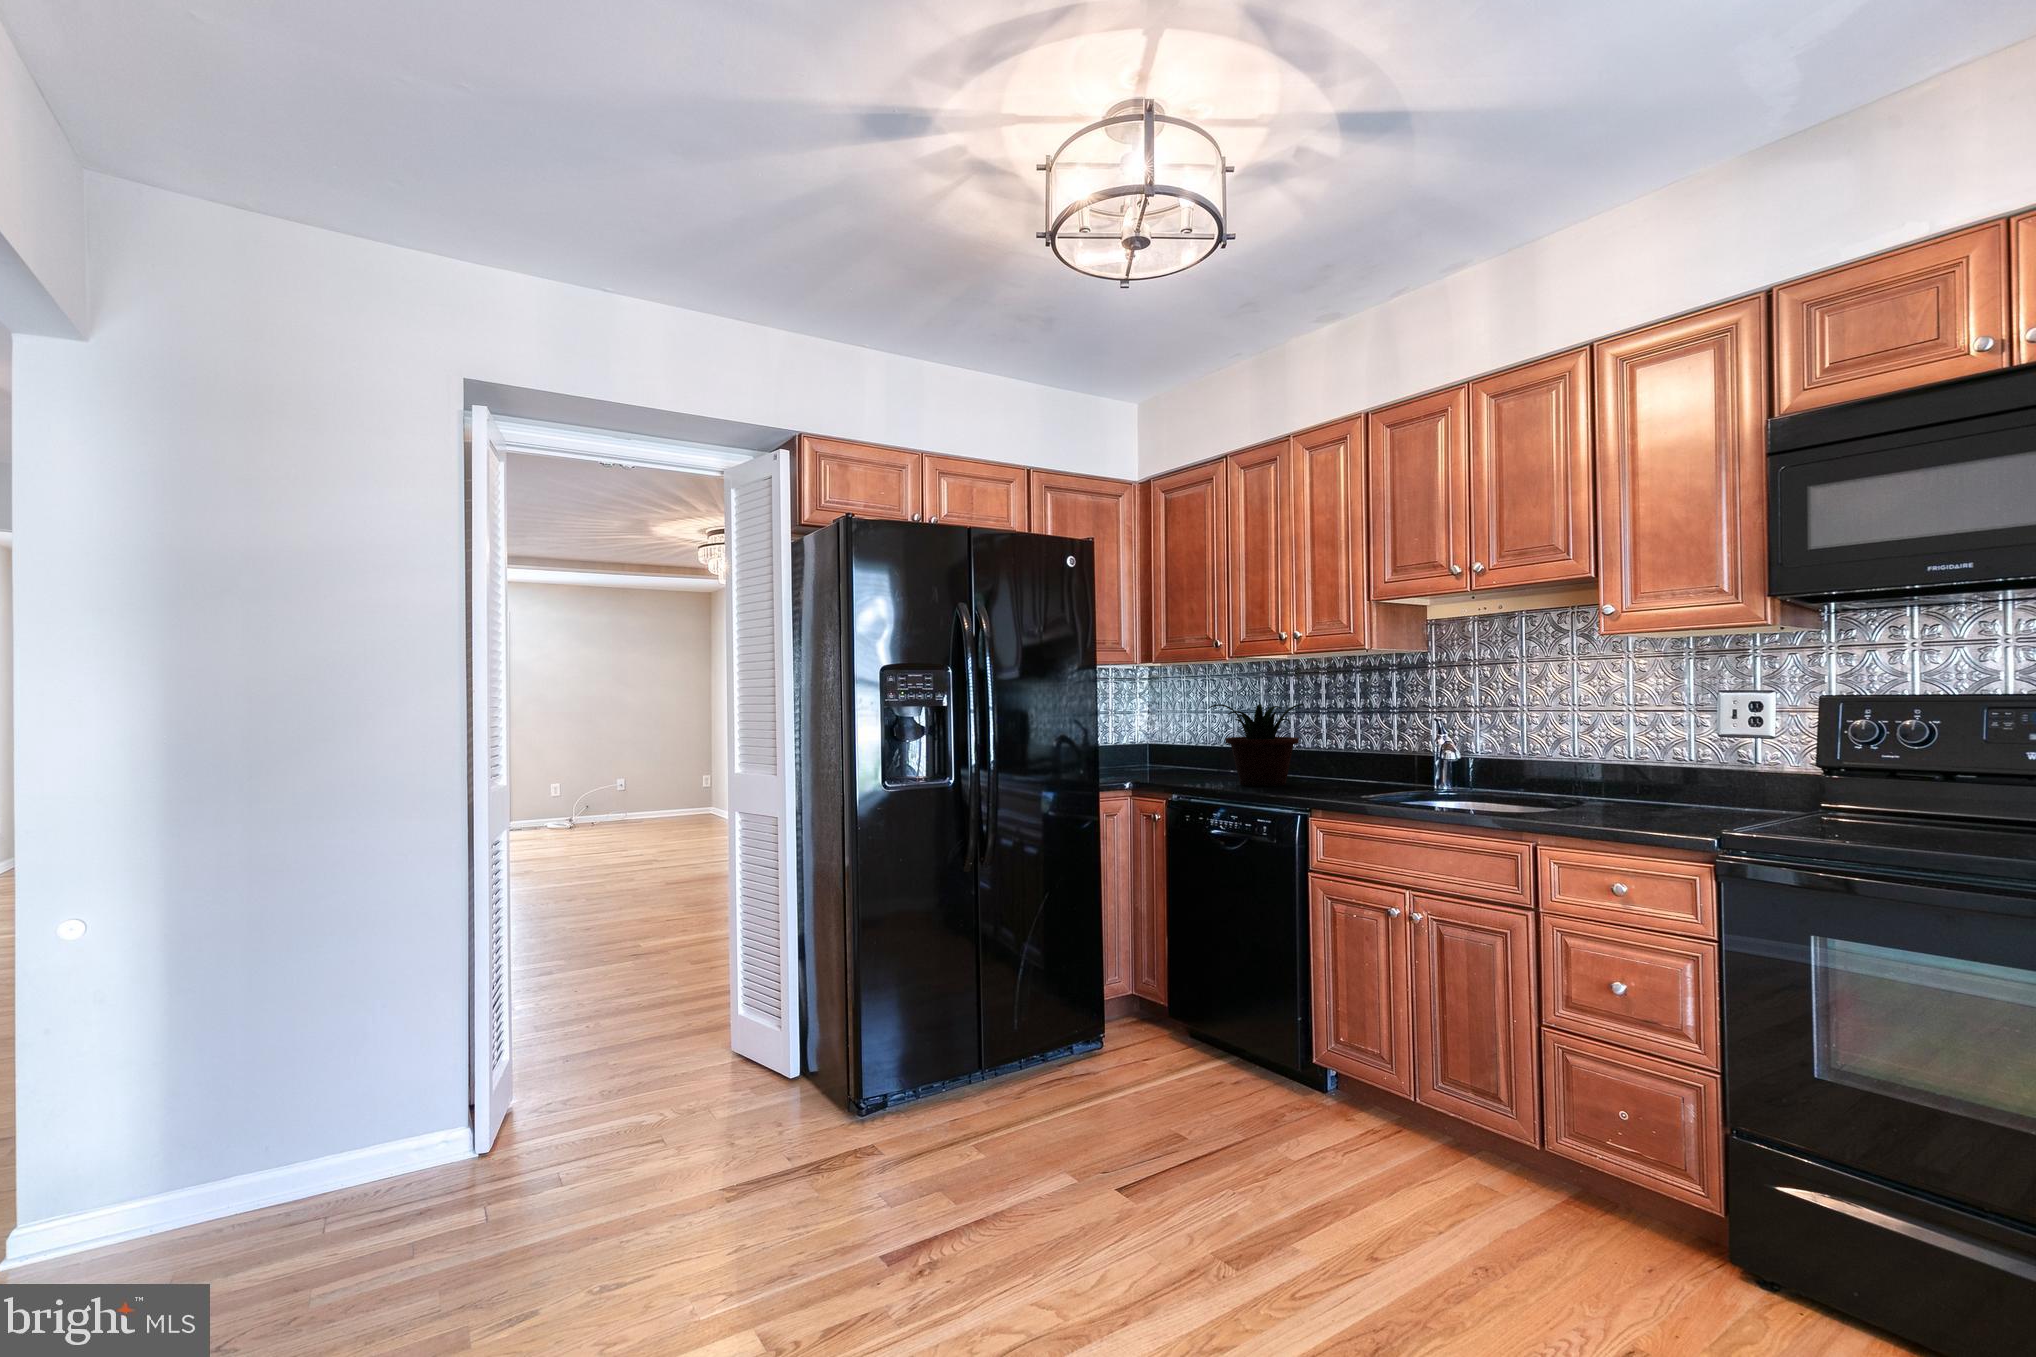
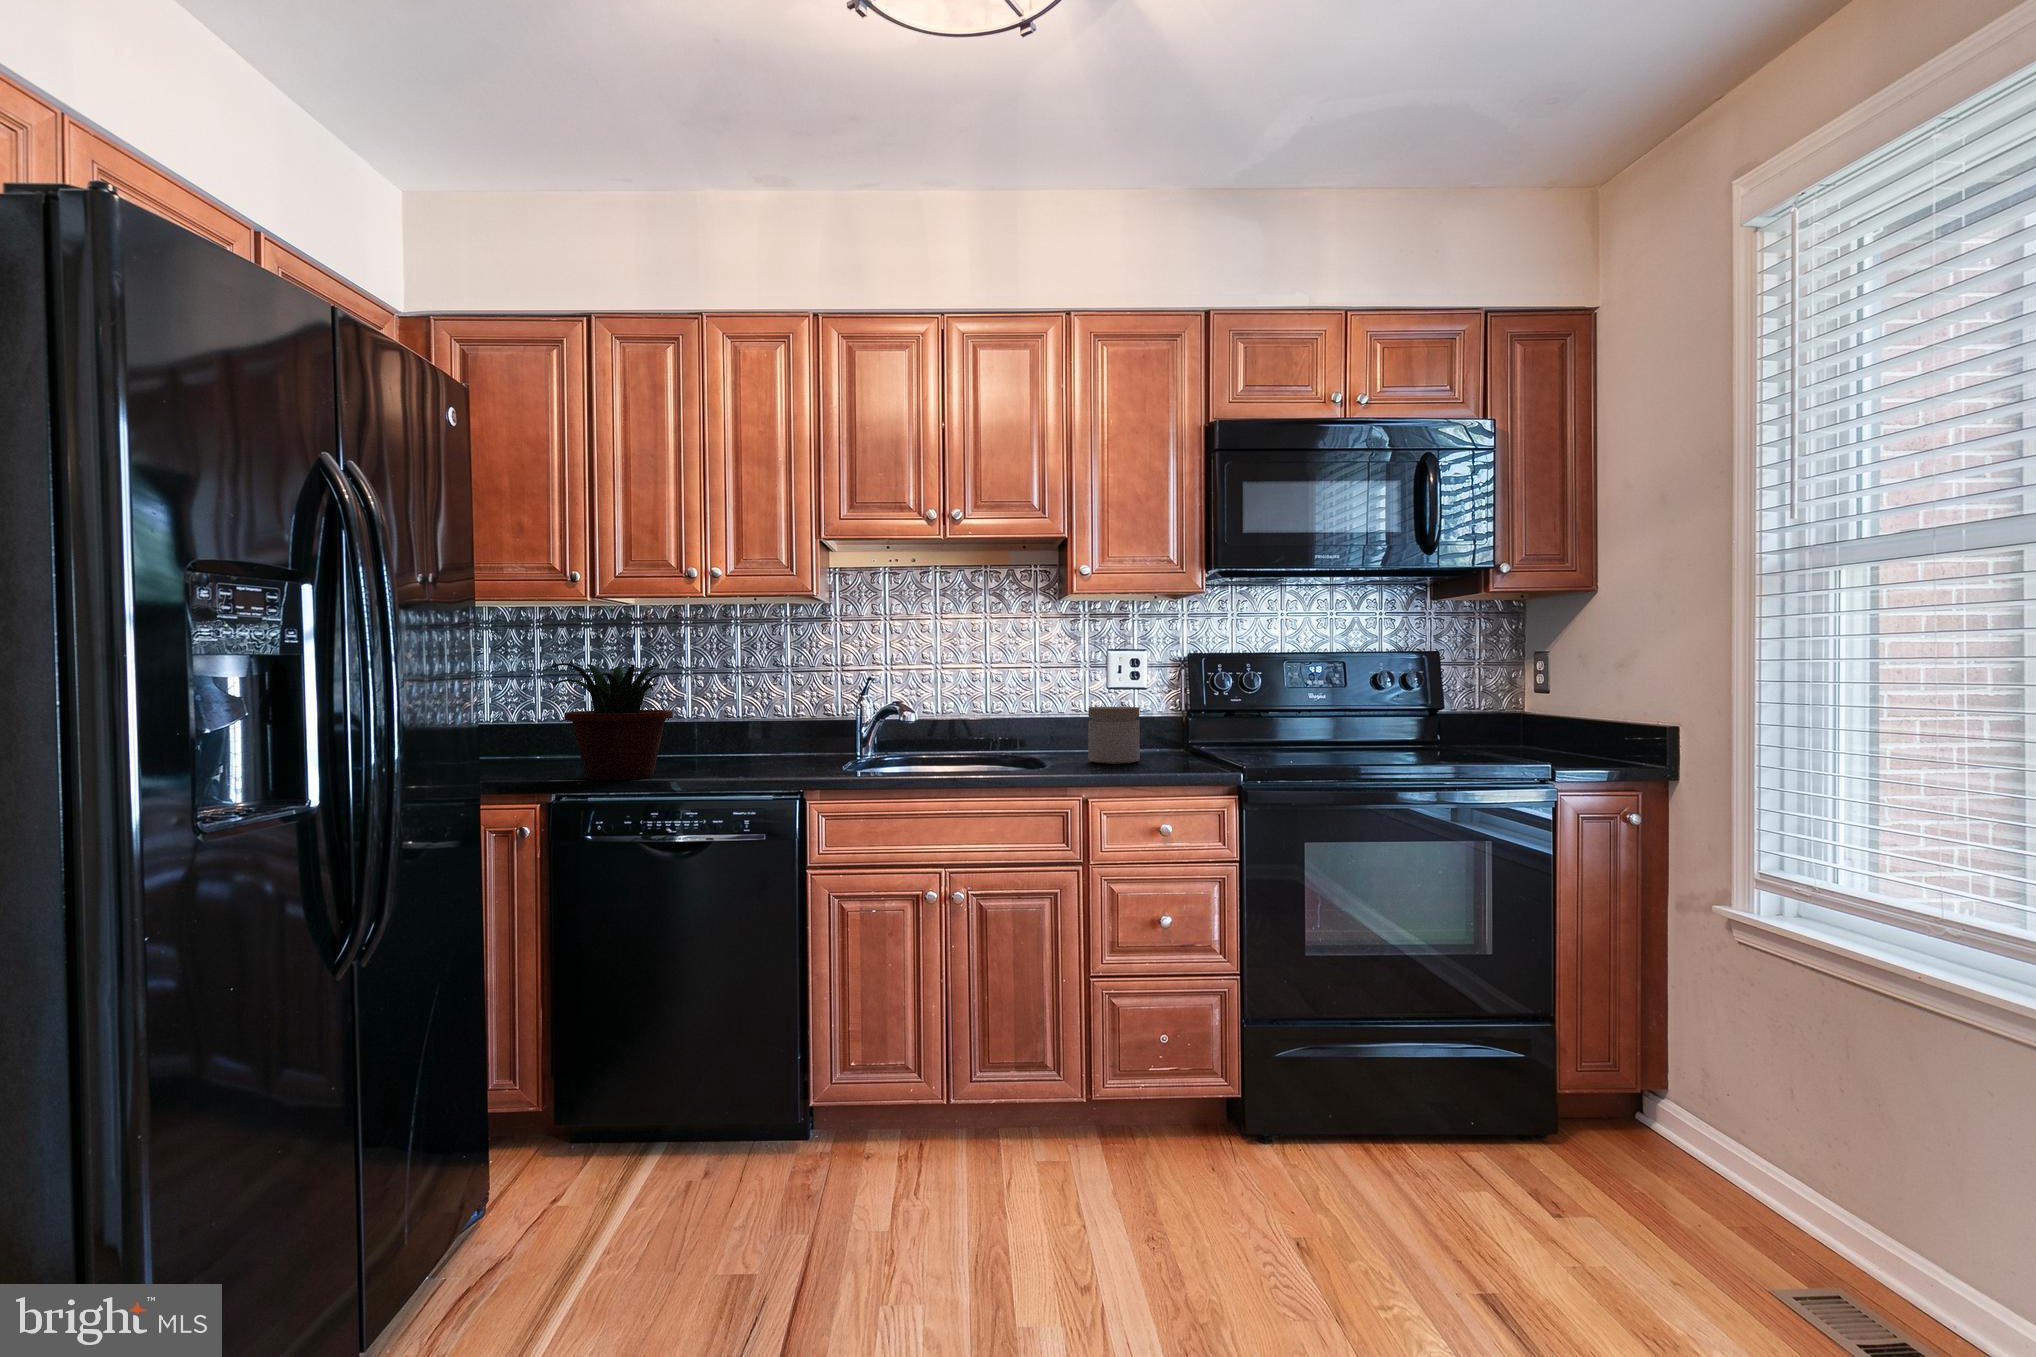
jar: none [1613,754,1681,817] -> present [1088,707,1140,764]

